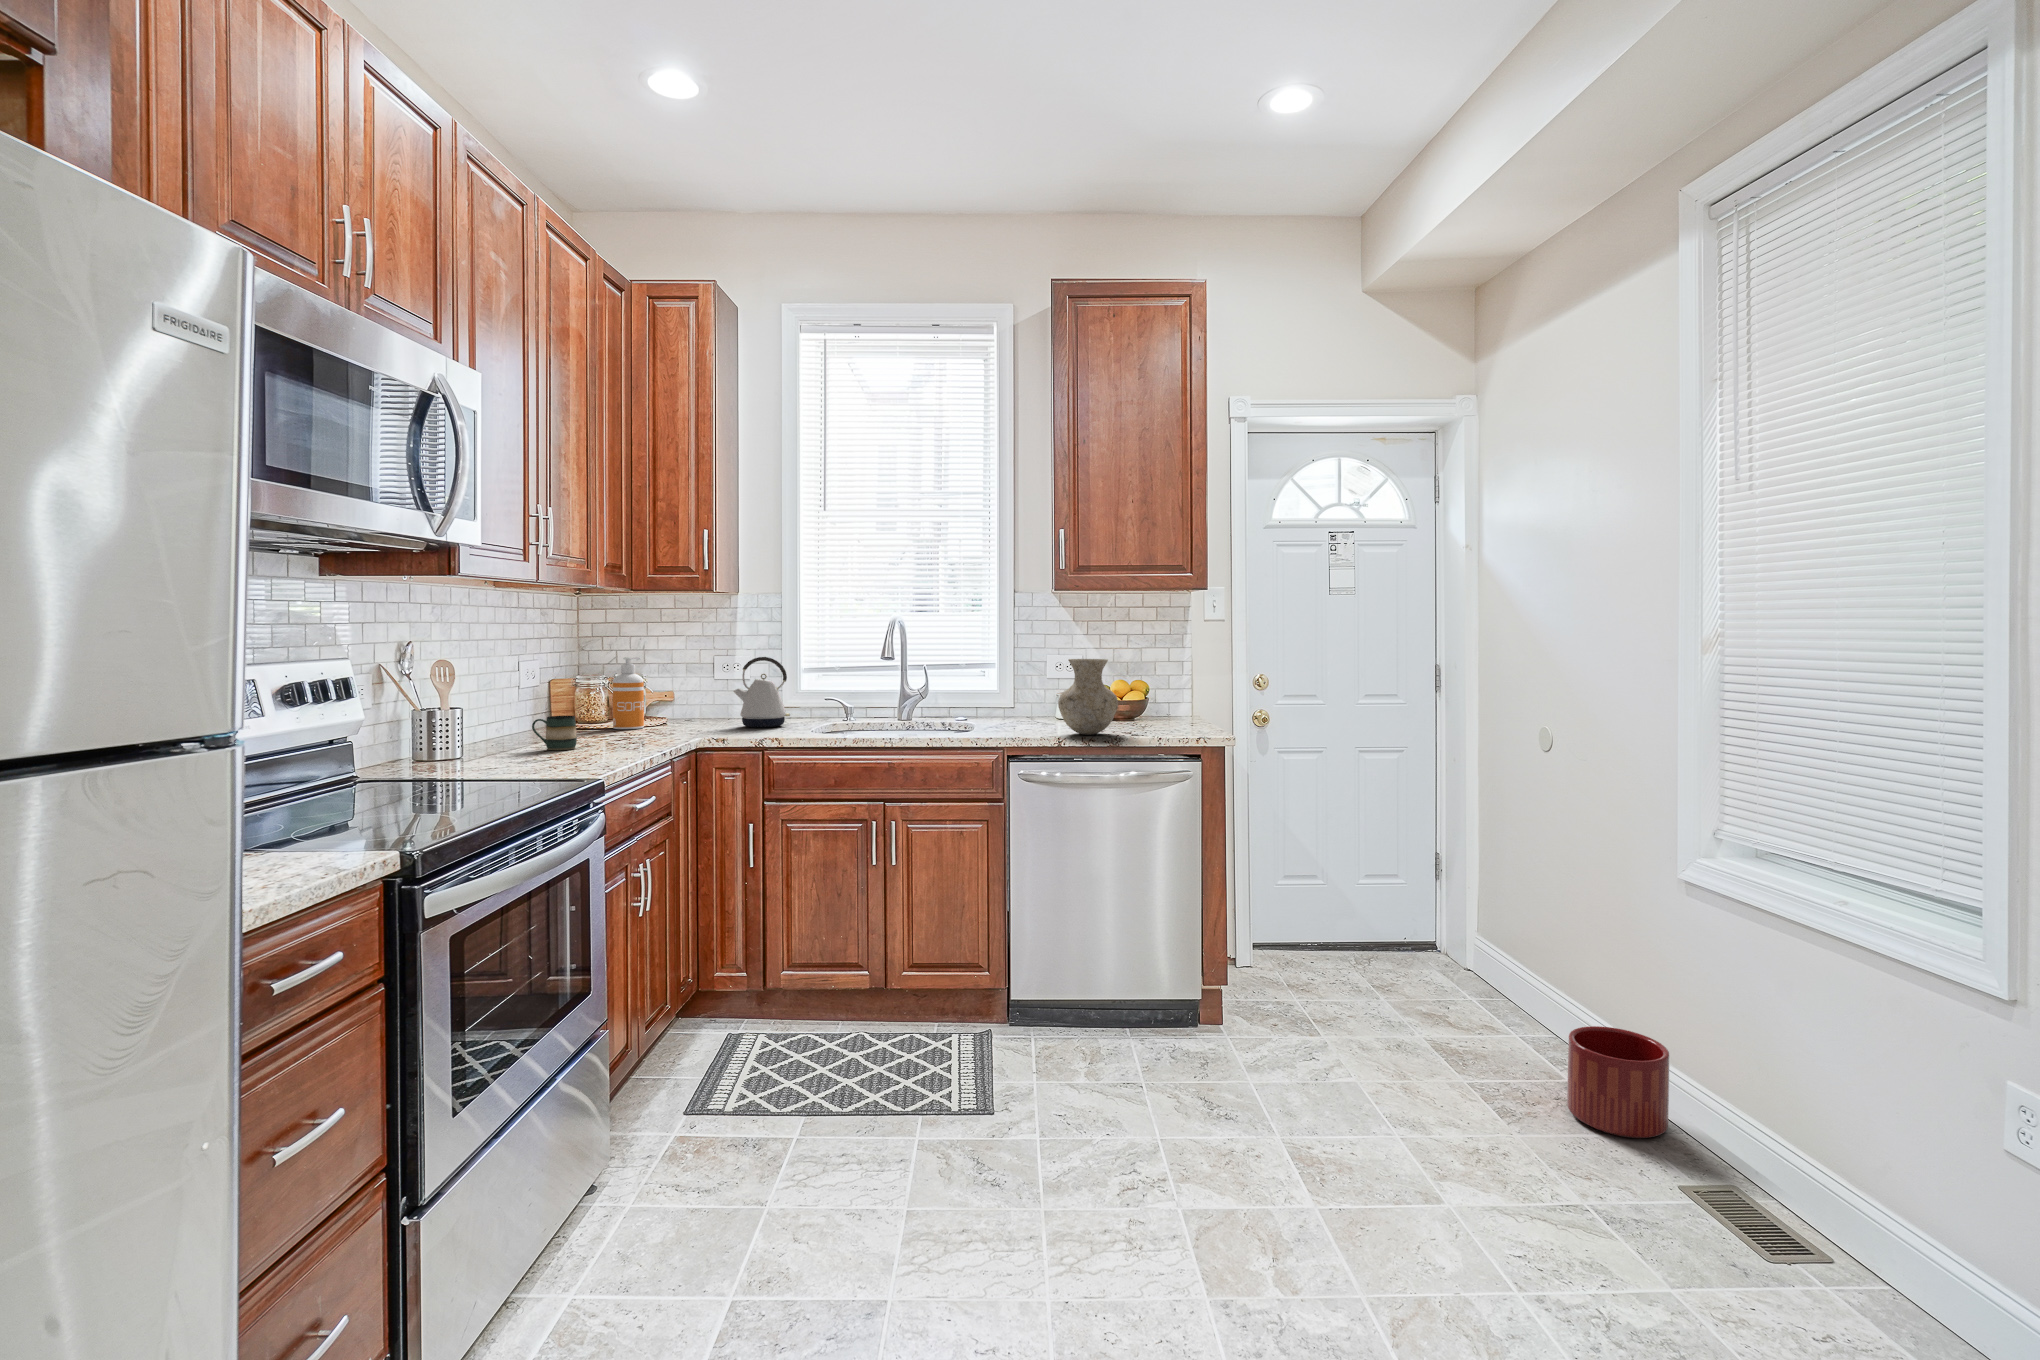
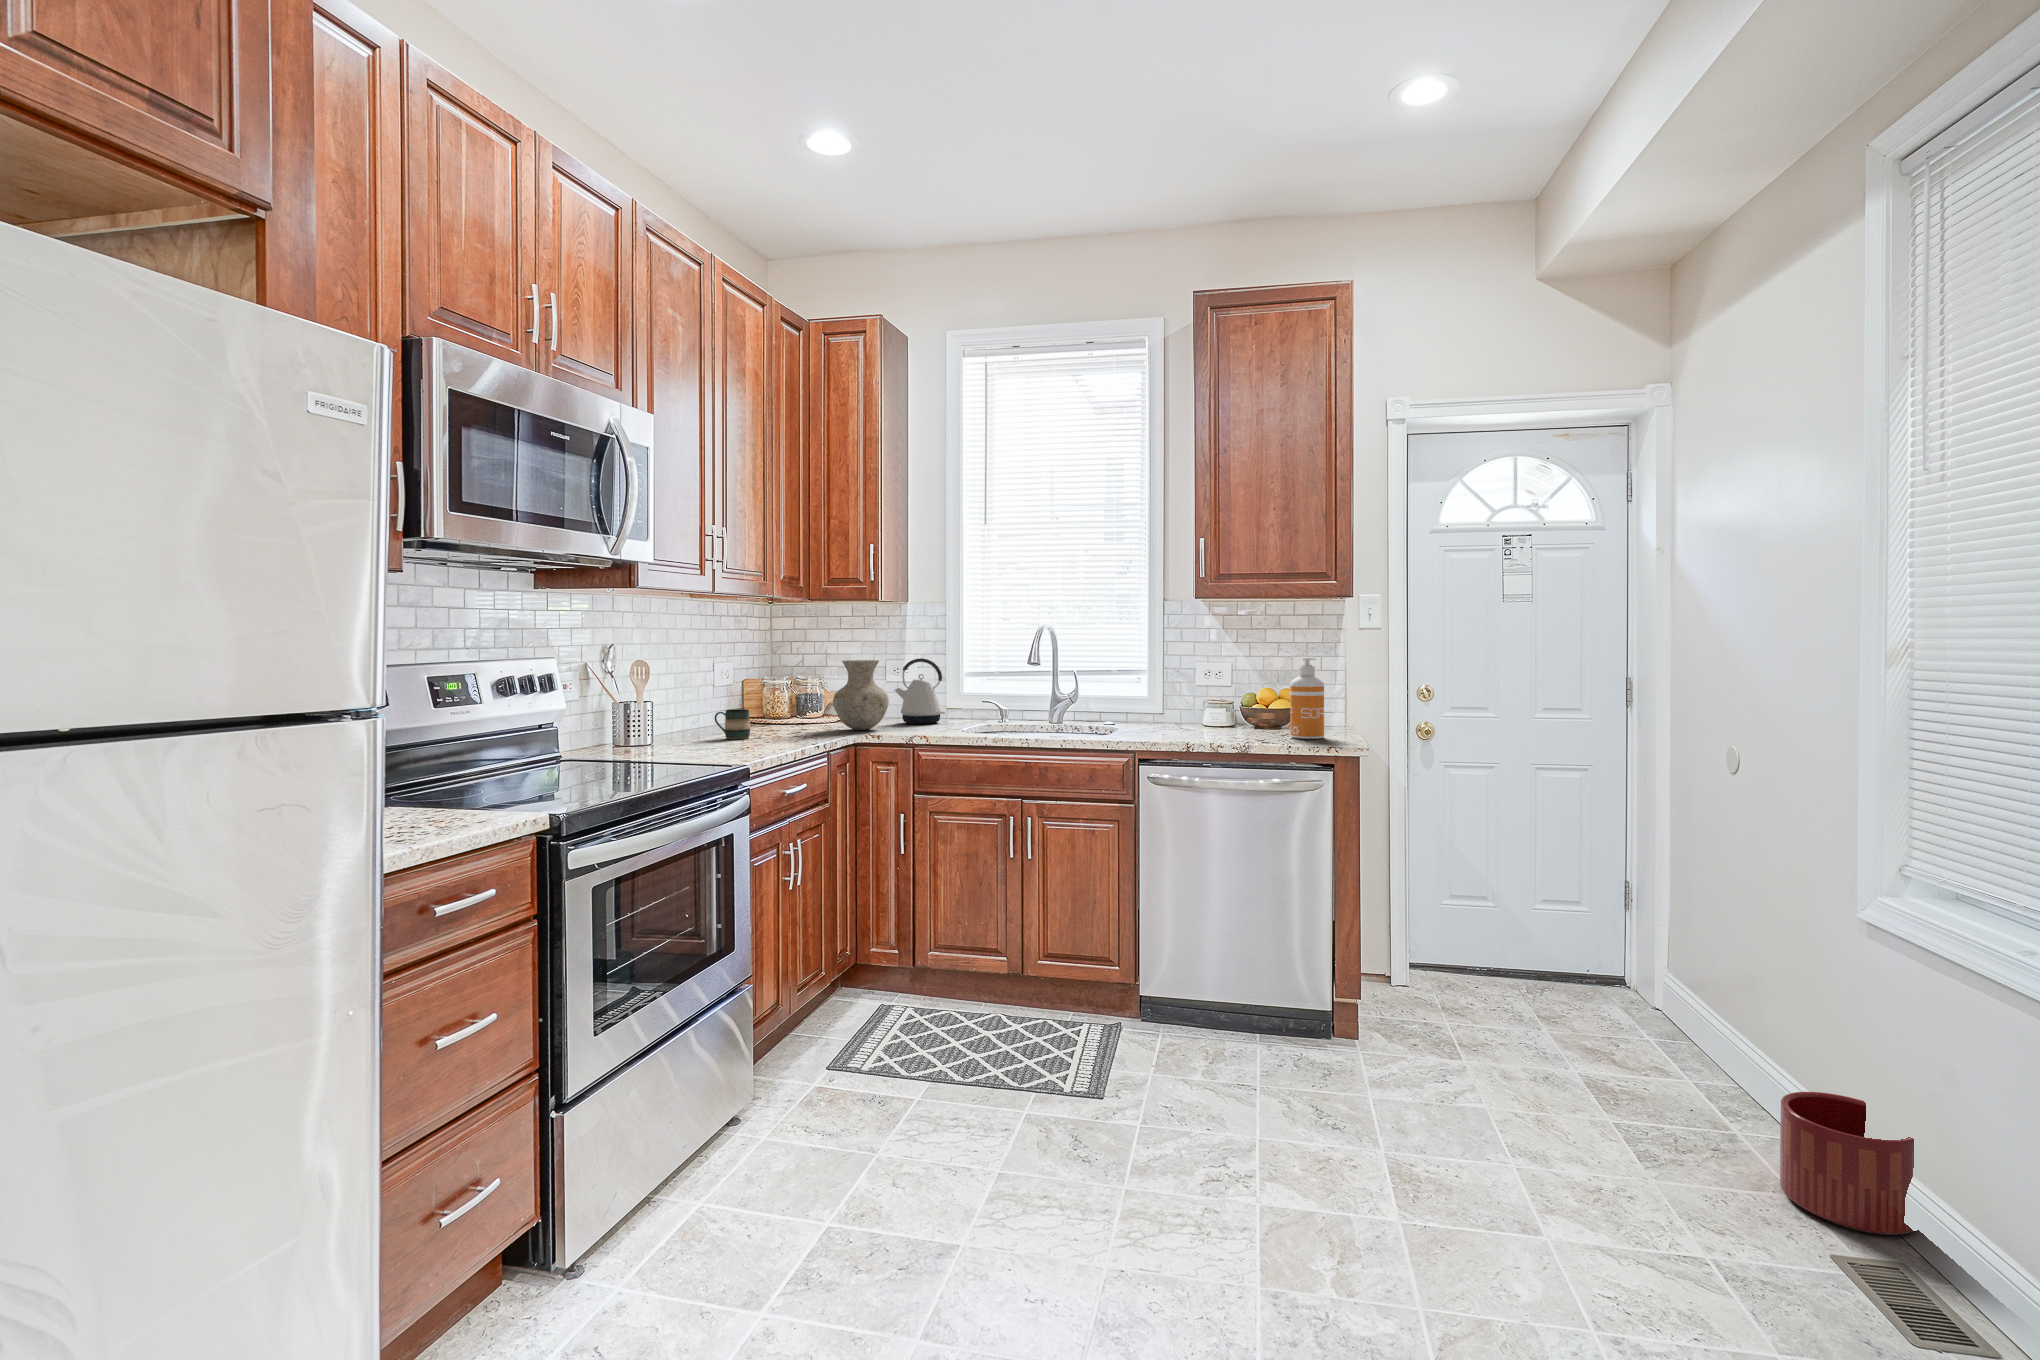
soap dispenser: present [613,657,644,729] -> present [1290,658,1324,739]
vase: present [1058,659,1118,735] -> present [833,660,889,730]

